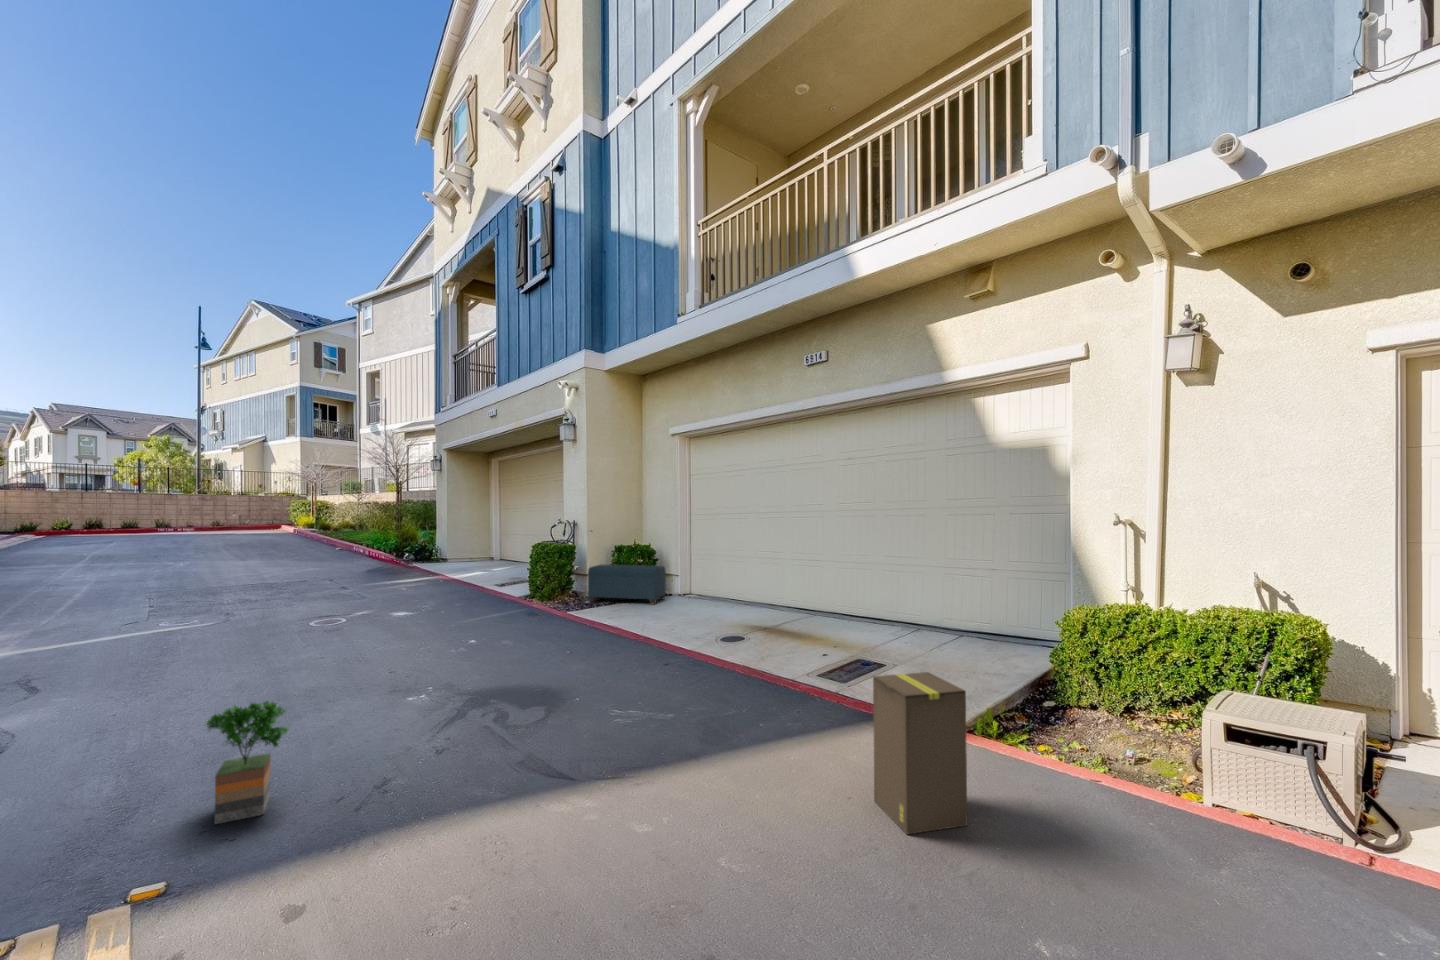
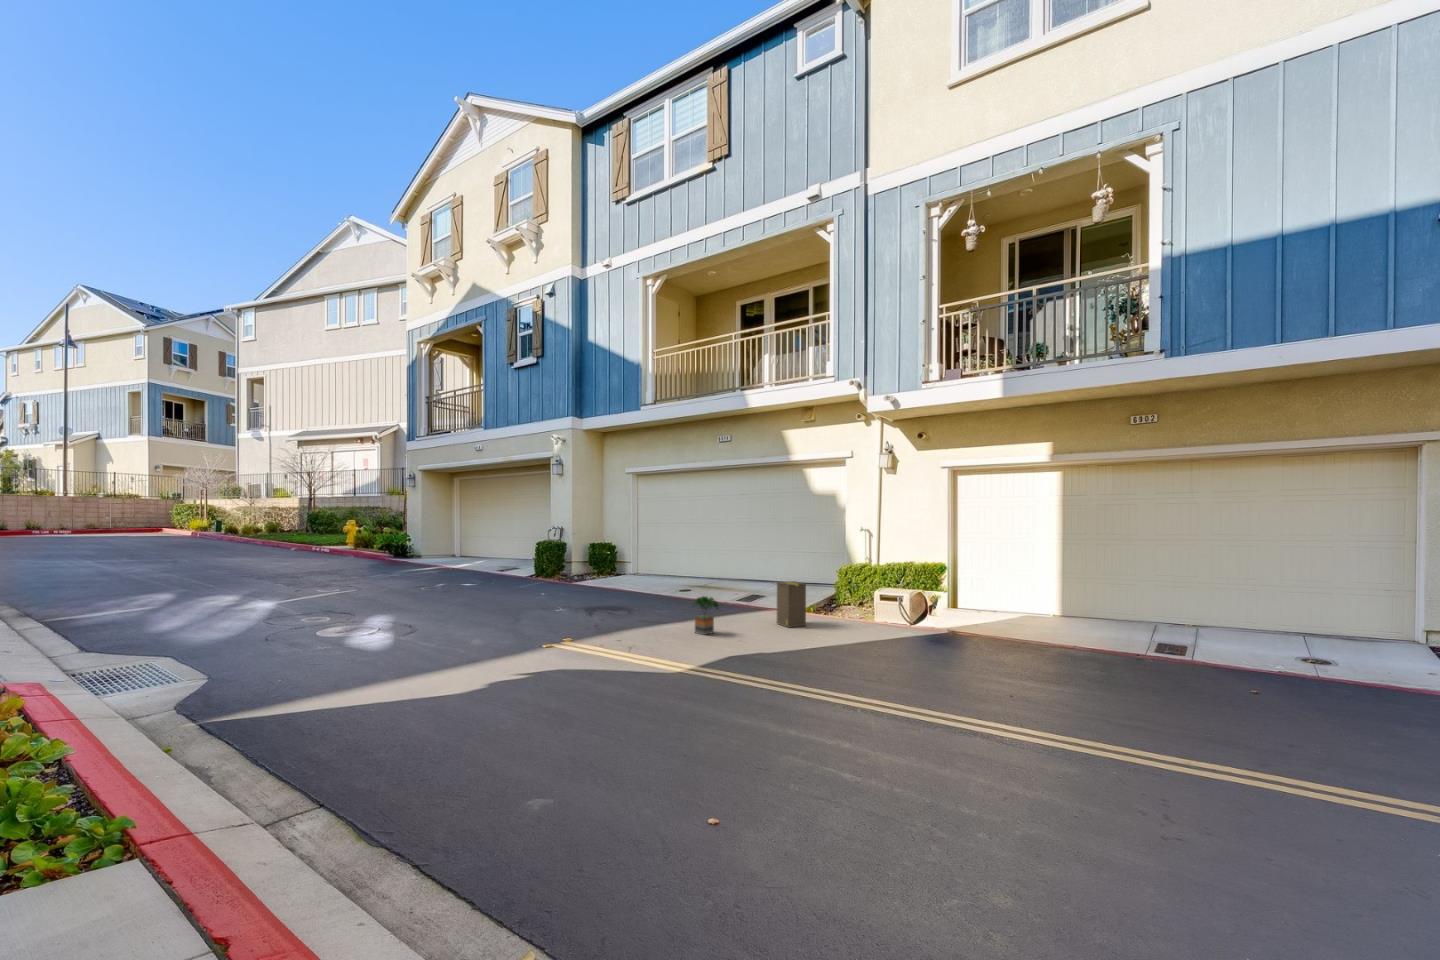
bench: present [588,565,666,604] -> none [578,555,625,578]
potted tree: present [206,701,289,824] -> present [694,597,719,635]

